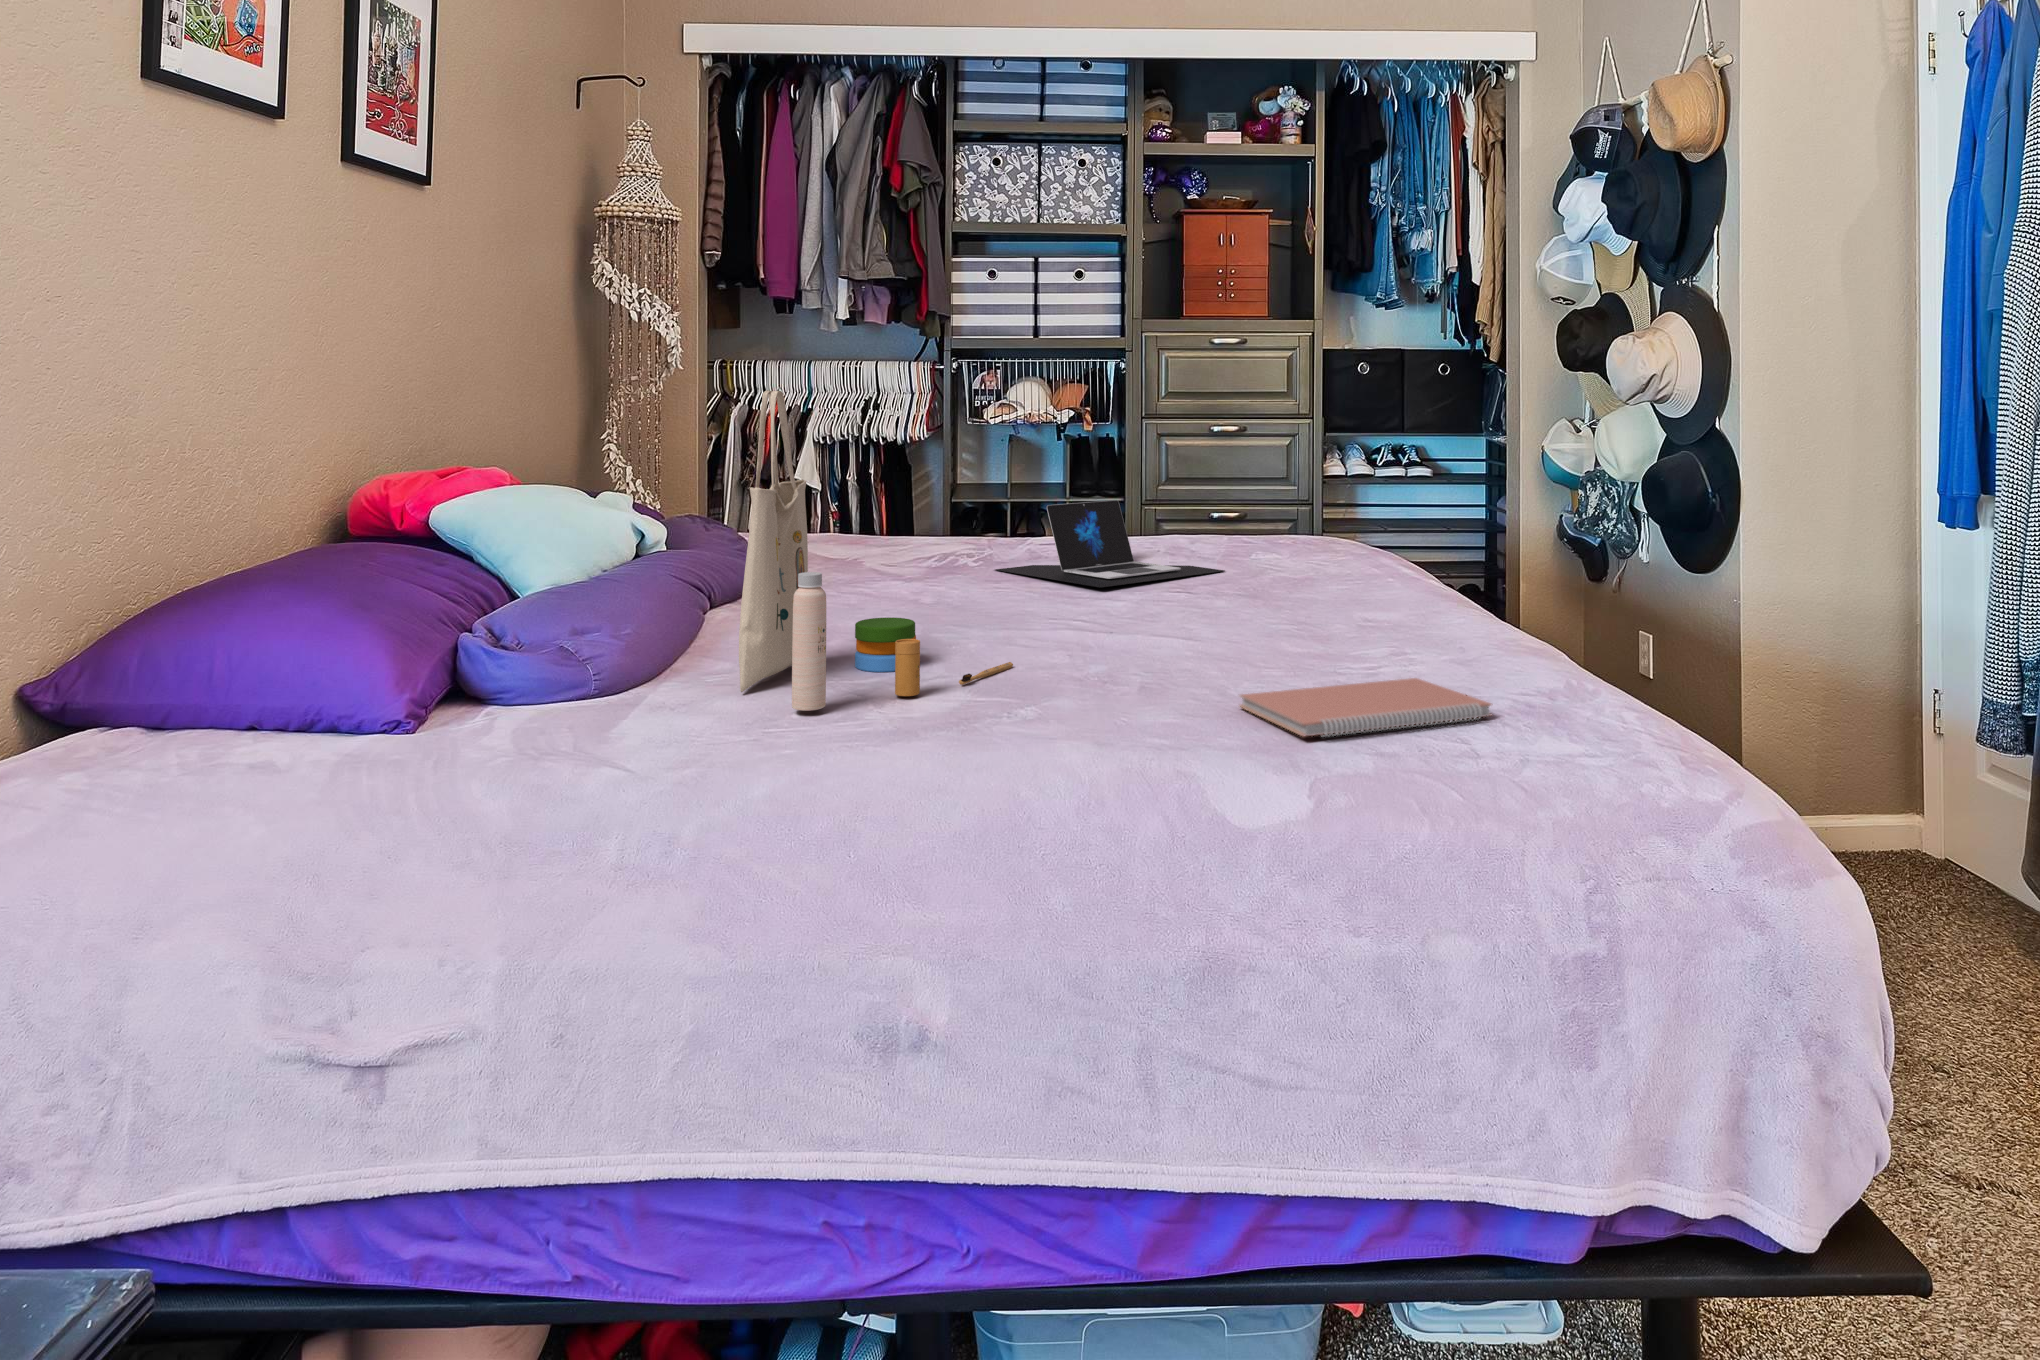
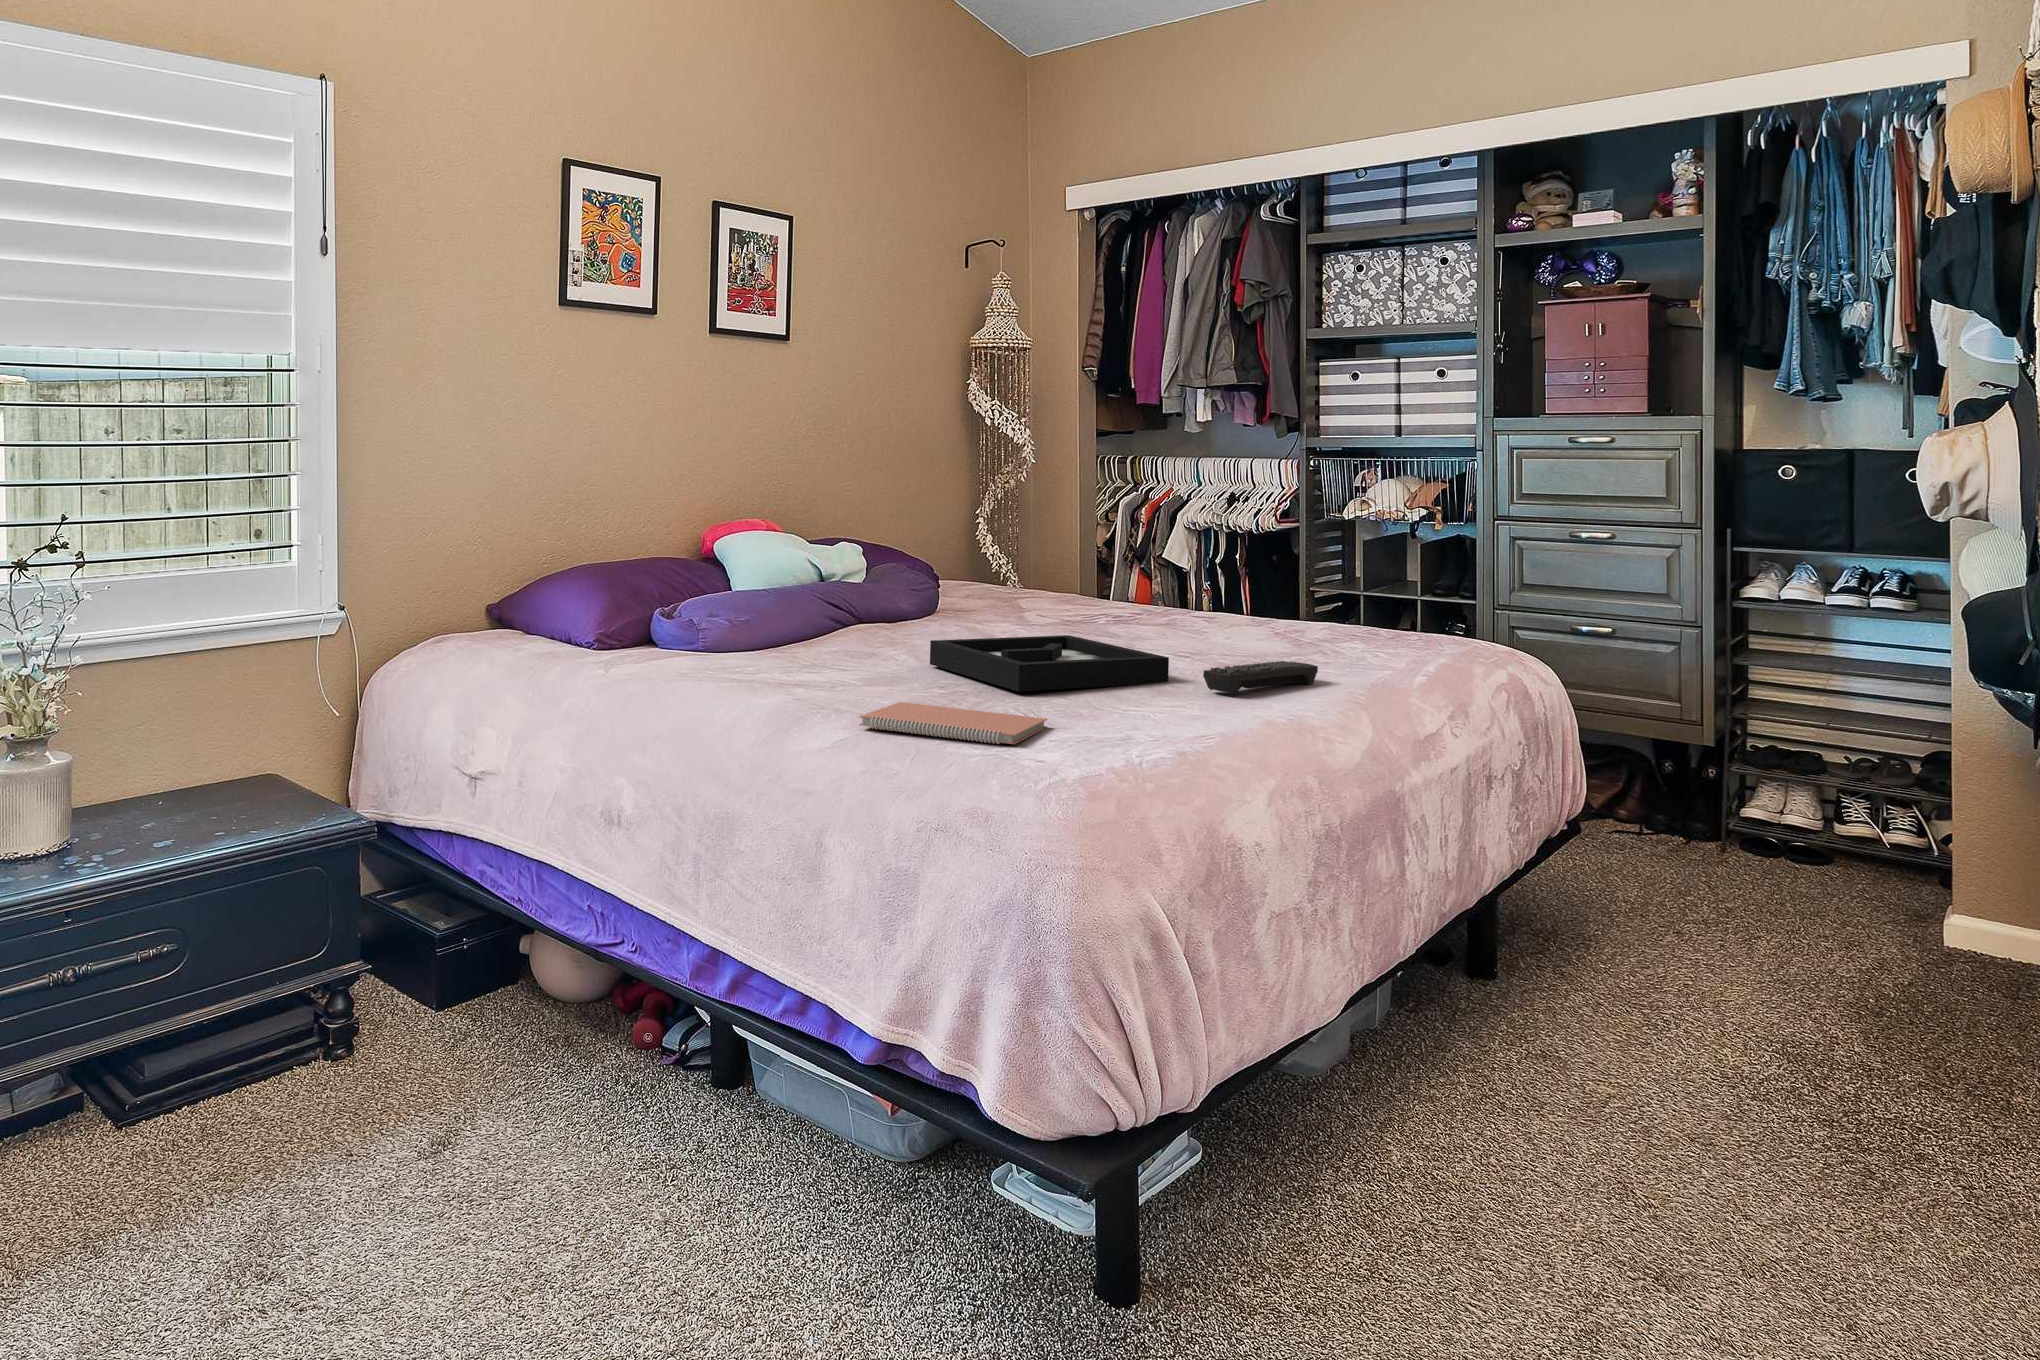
tote bag: present [739,390,1013,711] -> none [703,475,878,676]
laptop: present [995,500,1225,588] -> none [1096,581,1263,655]
remote control: none [1340,572,1391,615] -> present [1203,661,1318,694]
decorative tray: none [1023,577,1279,654] -> present [930,635,1169,692]

